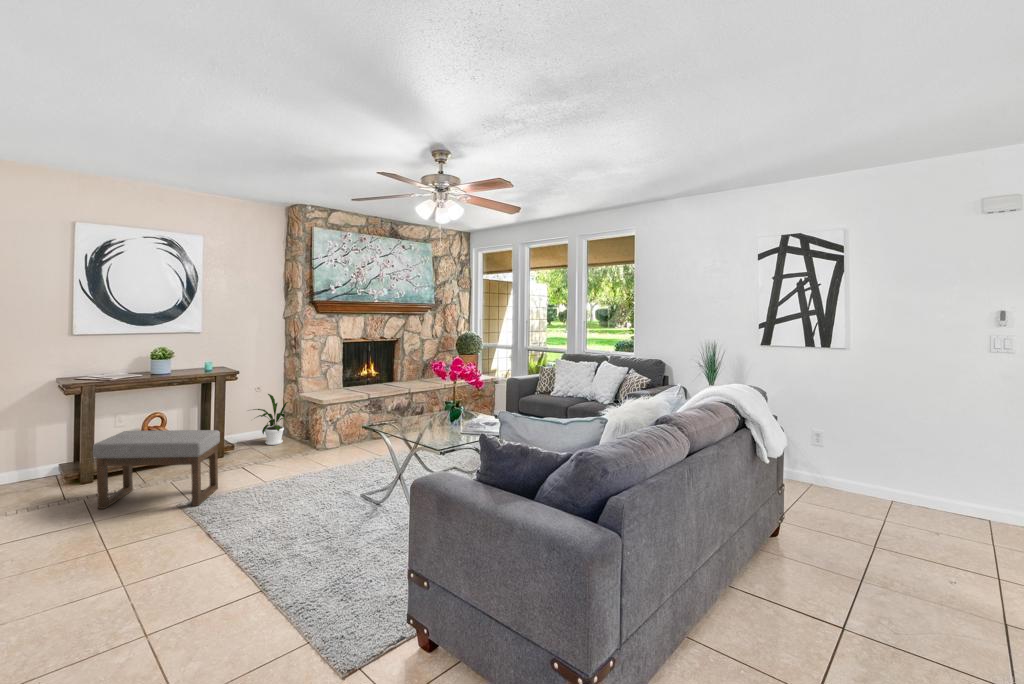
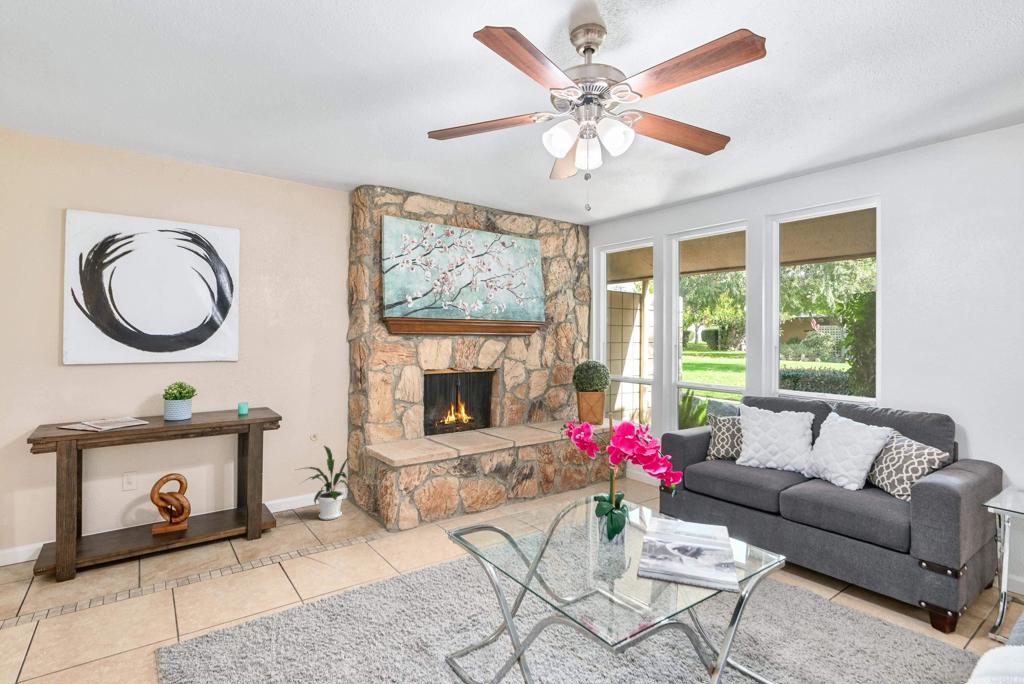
ottoman: present [93,430,220,509] -> none [29,509,231,645]

